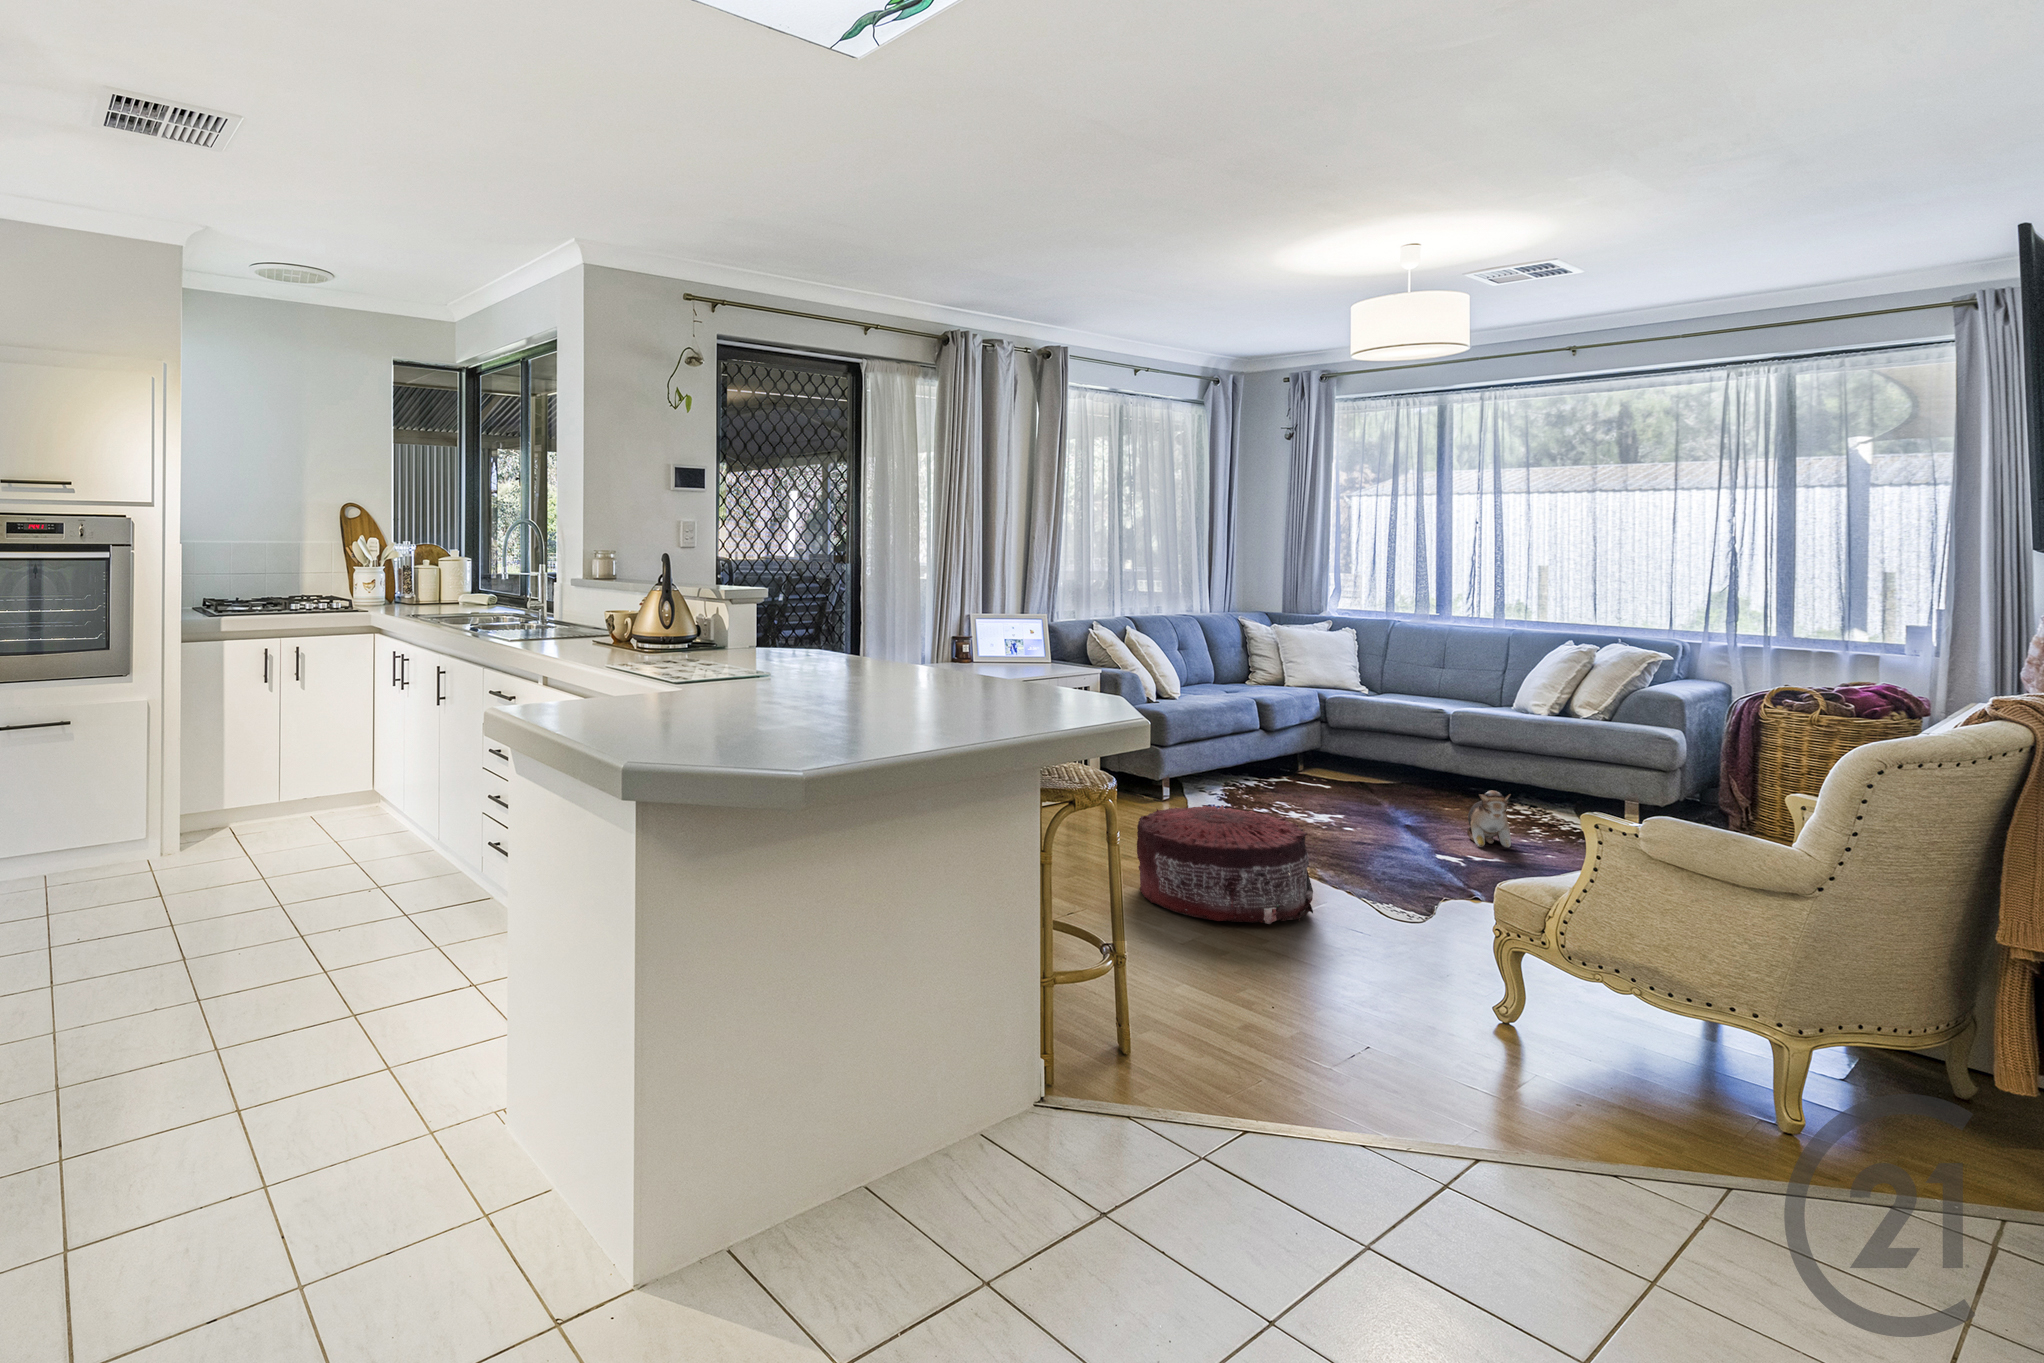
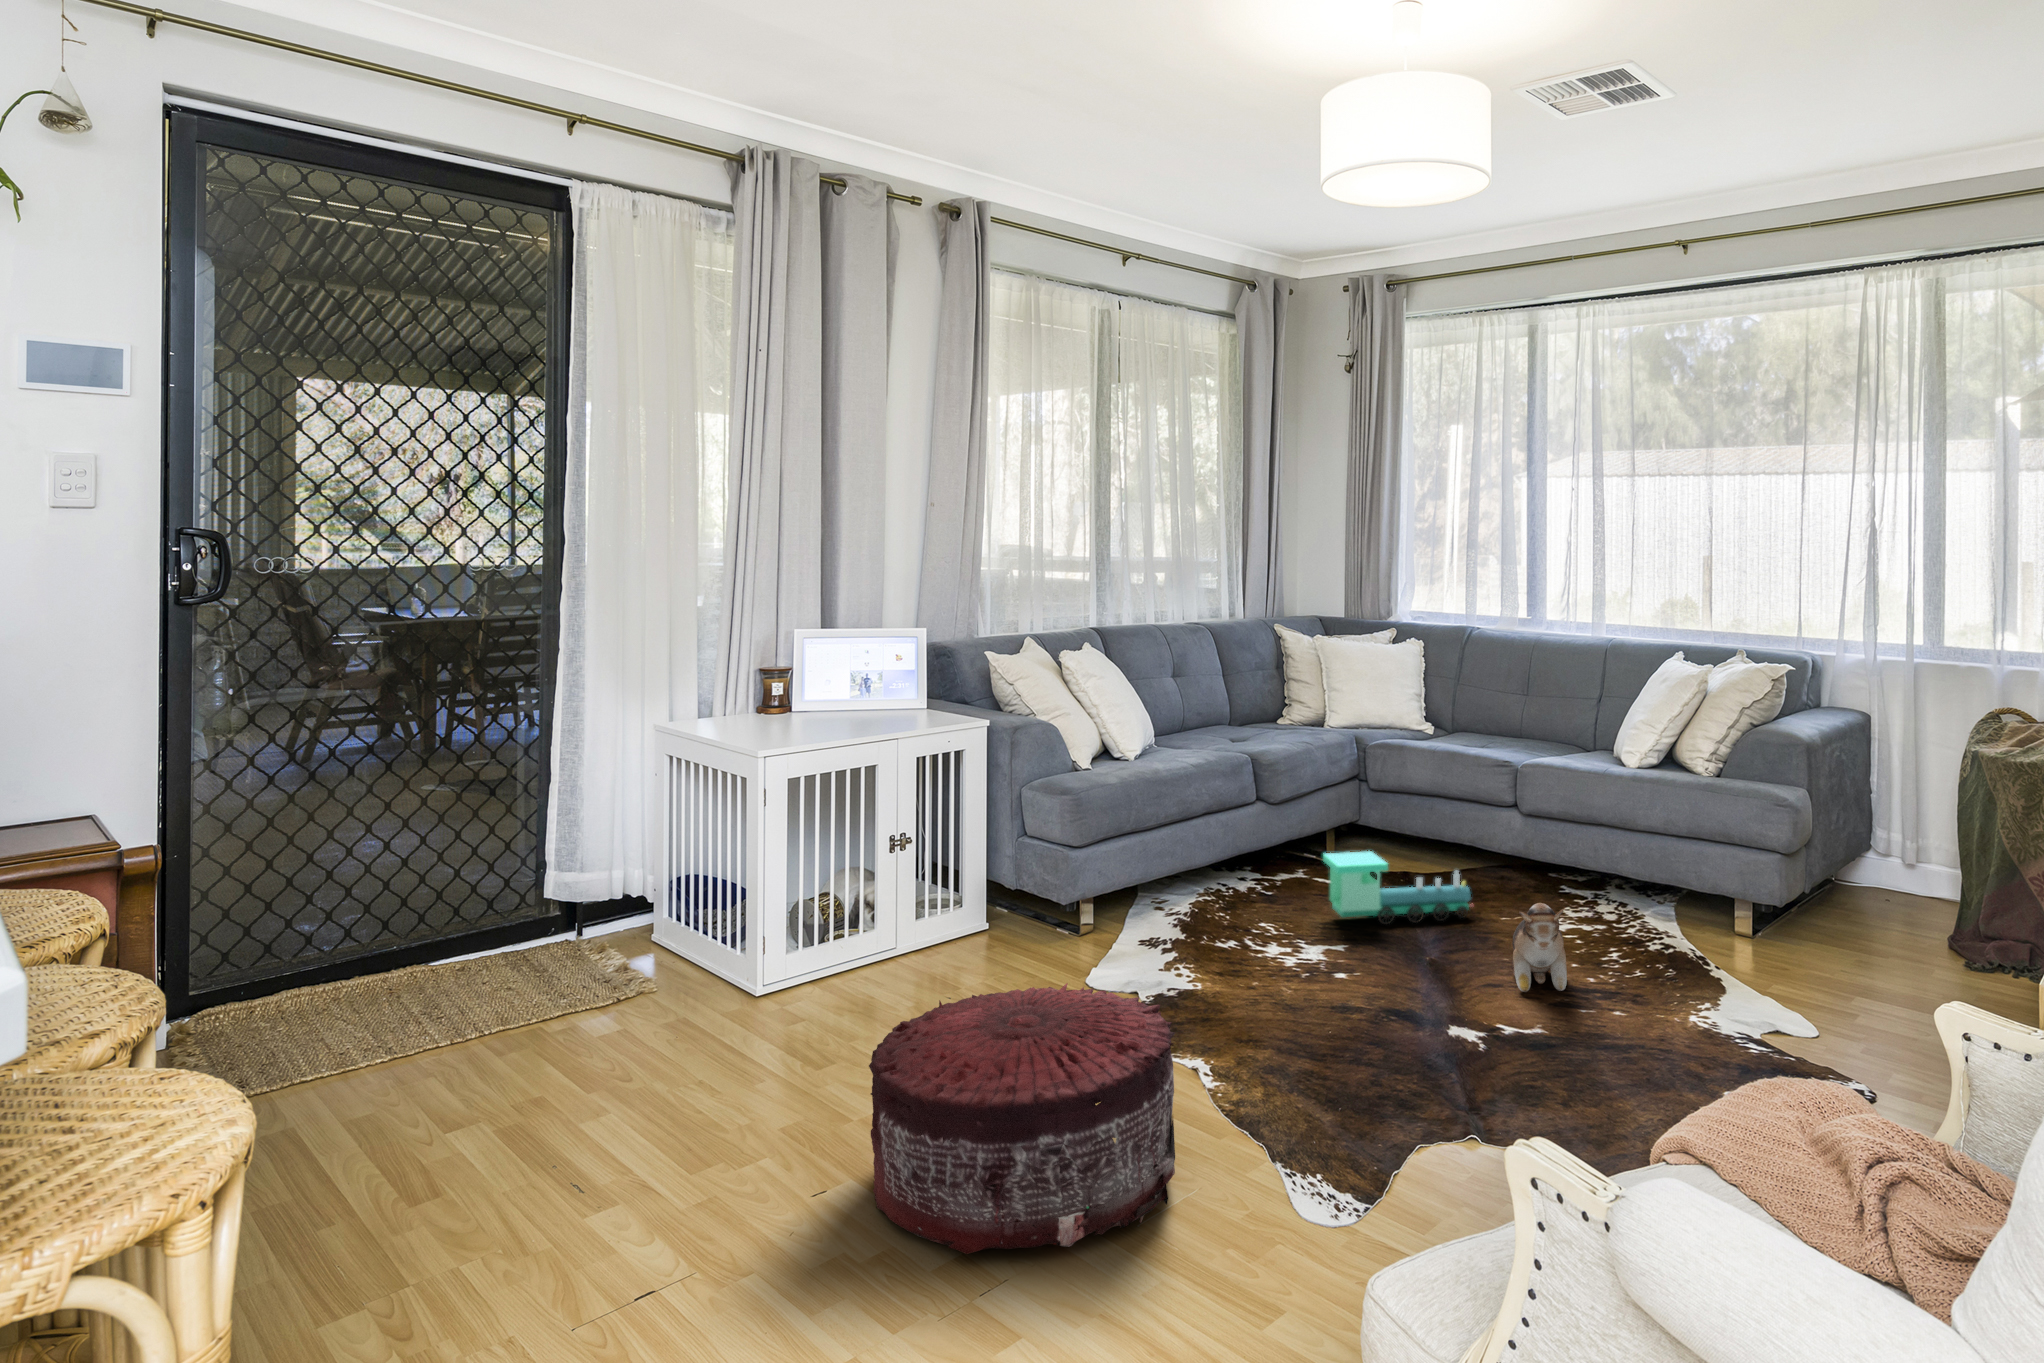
toy train: none [1316,761,1425,809] -> present [1323,851,1472,924]

